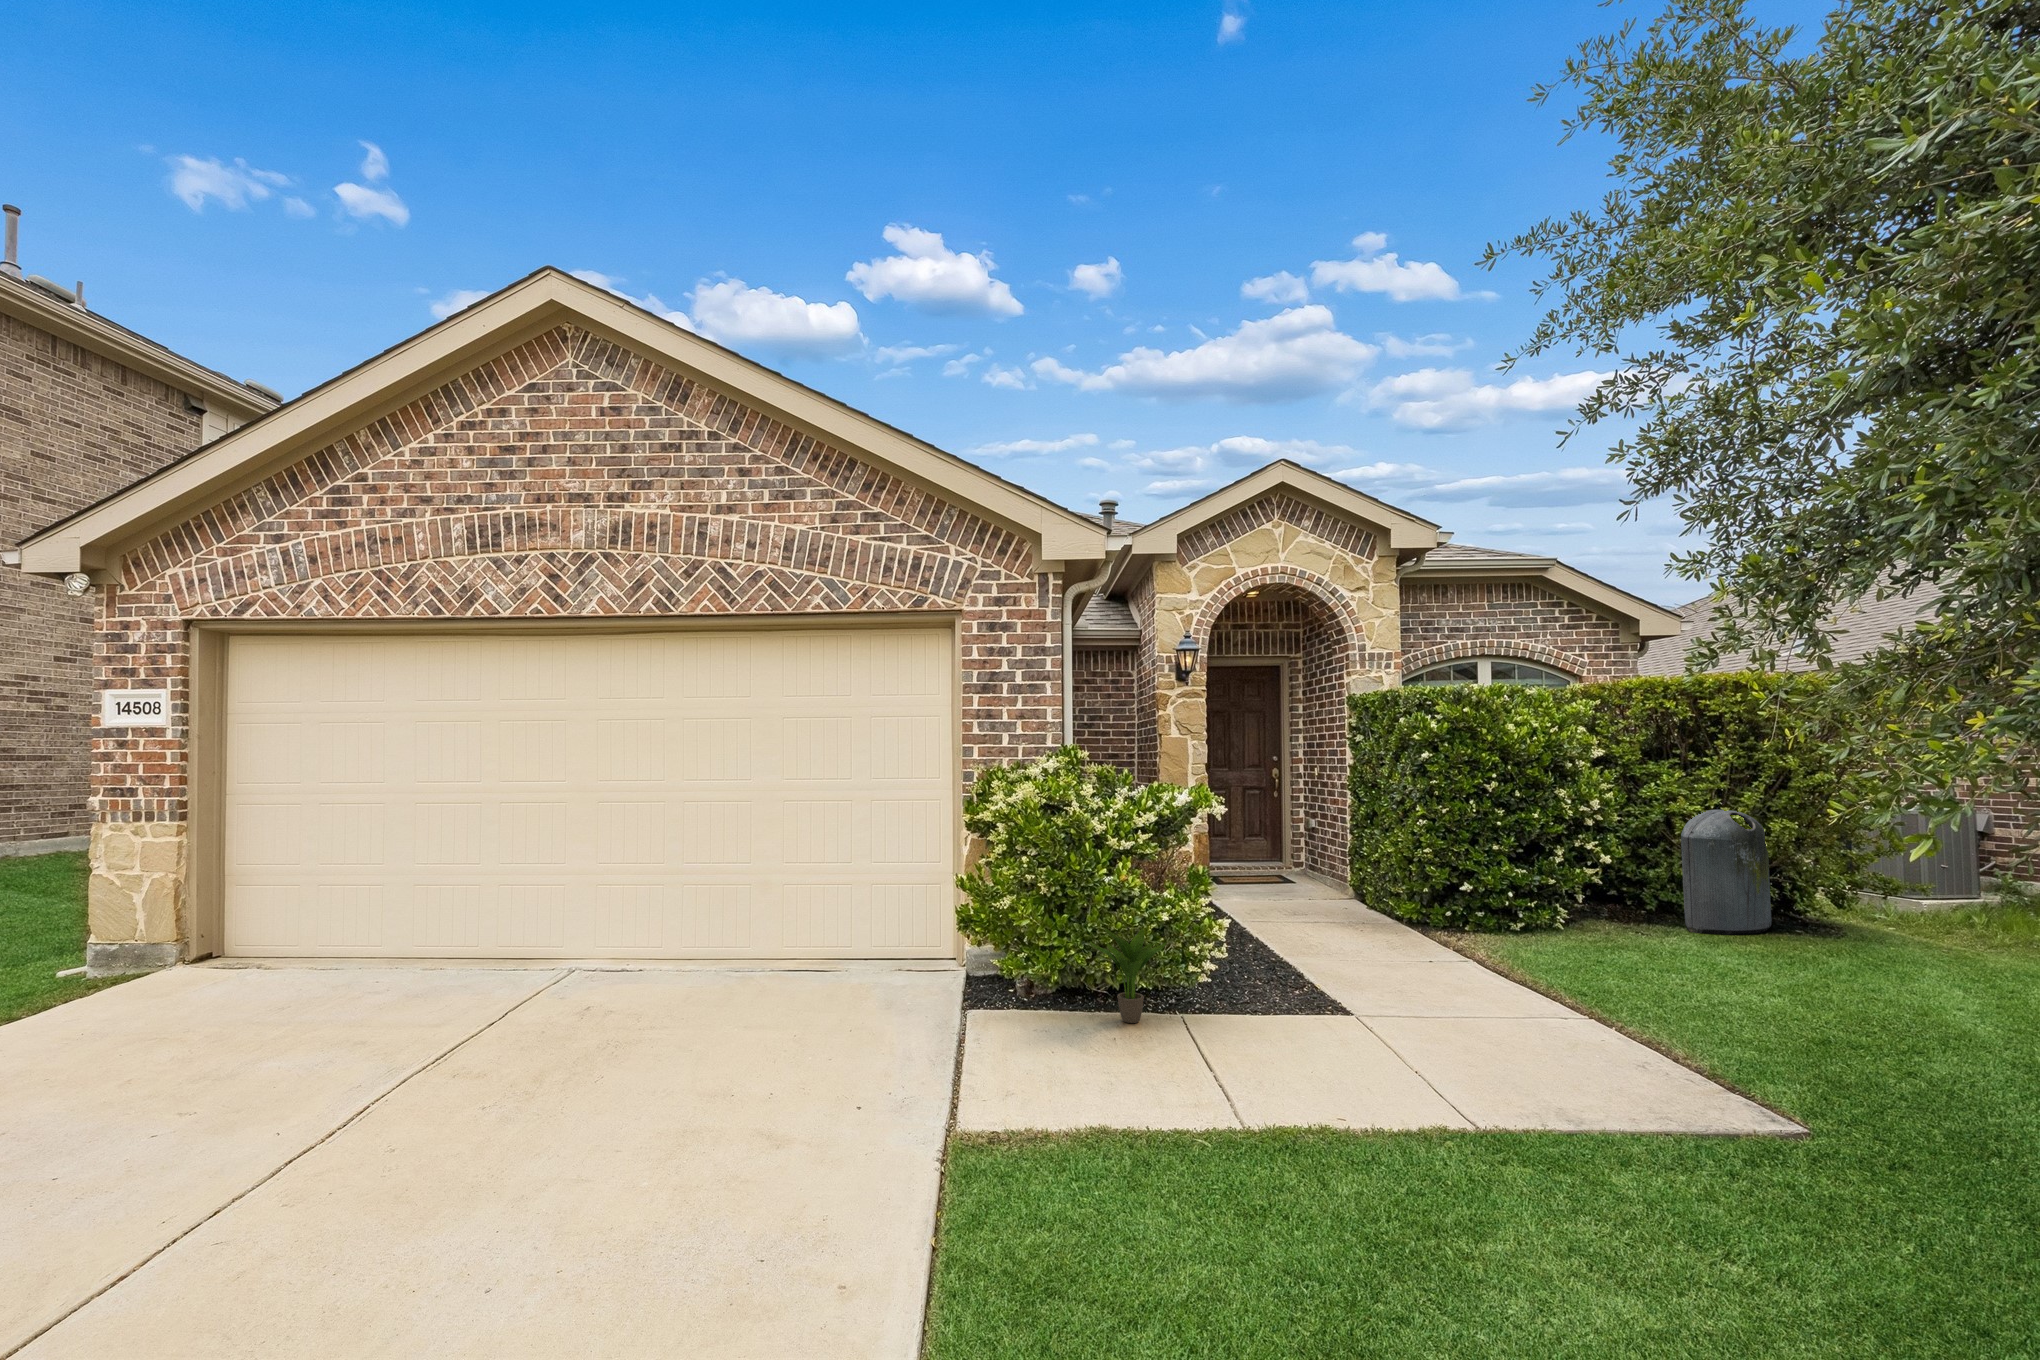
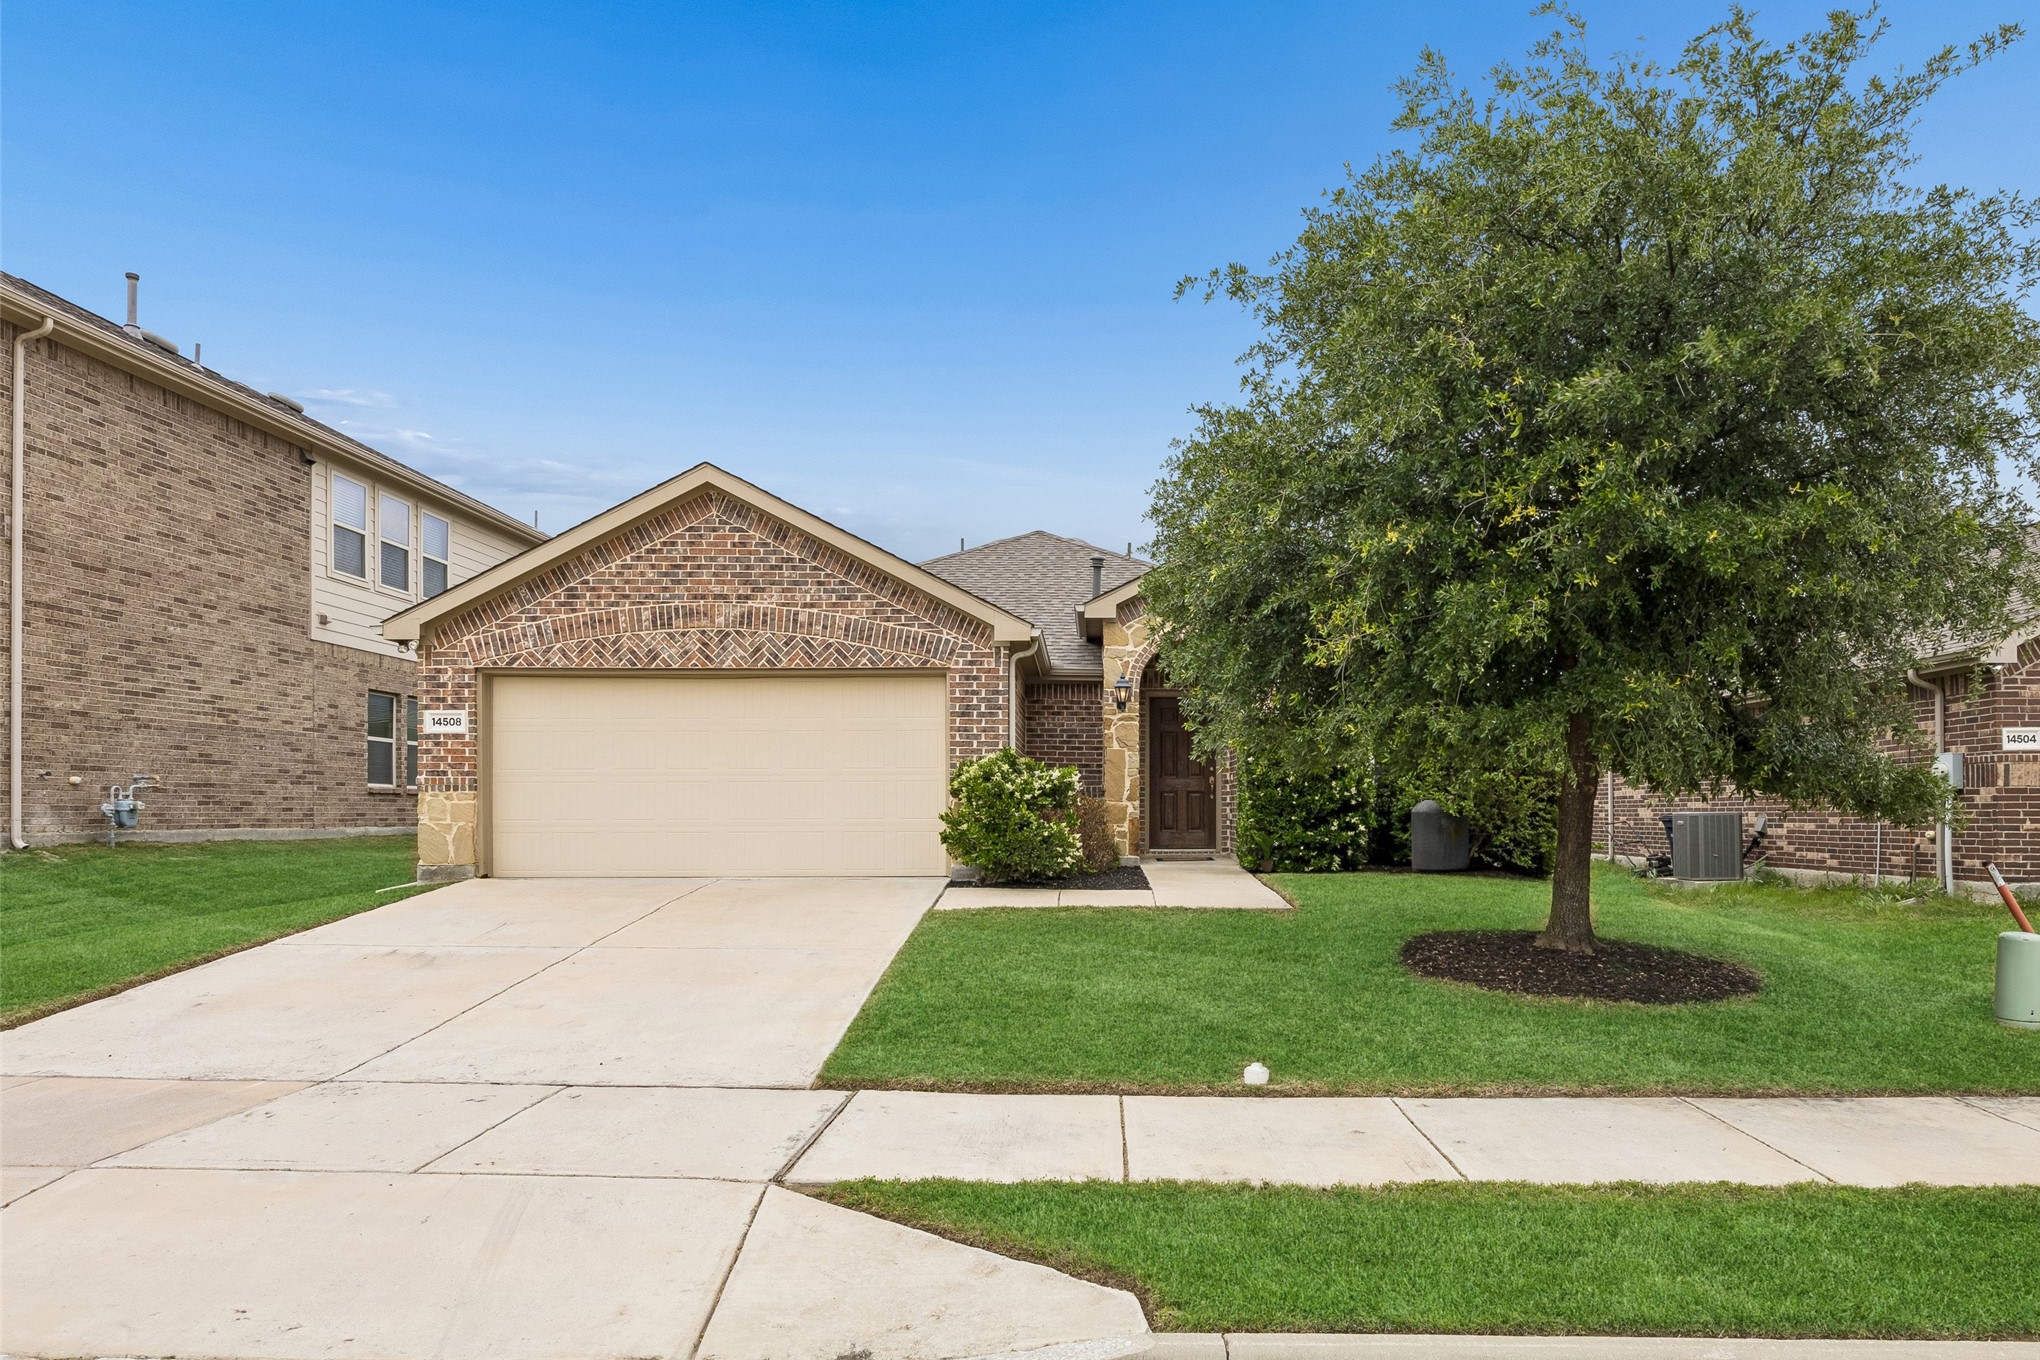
potted plant: present [1090,928,1166,1023] -> present [1254,830,1284,872]

